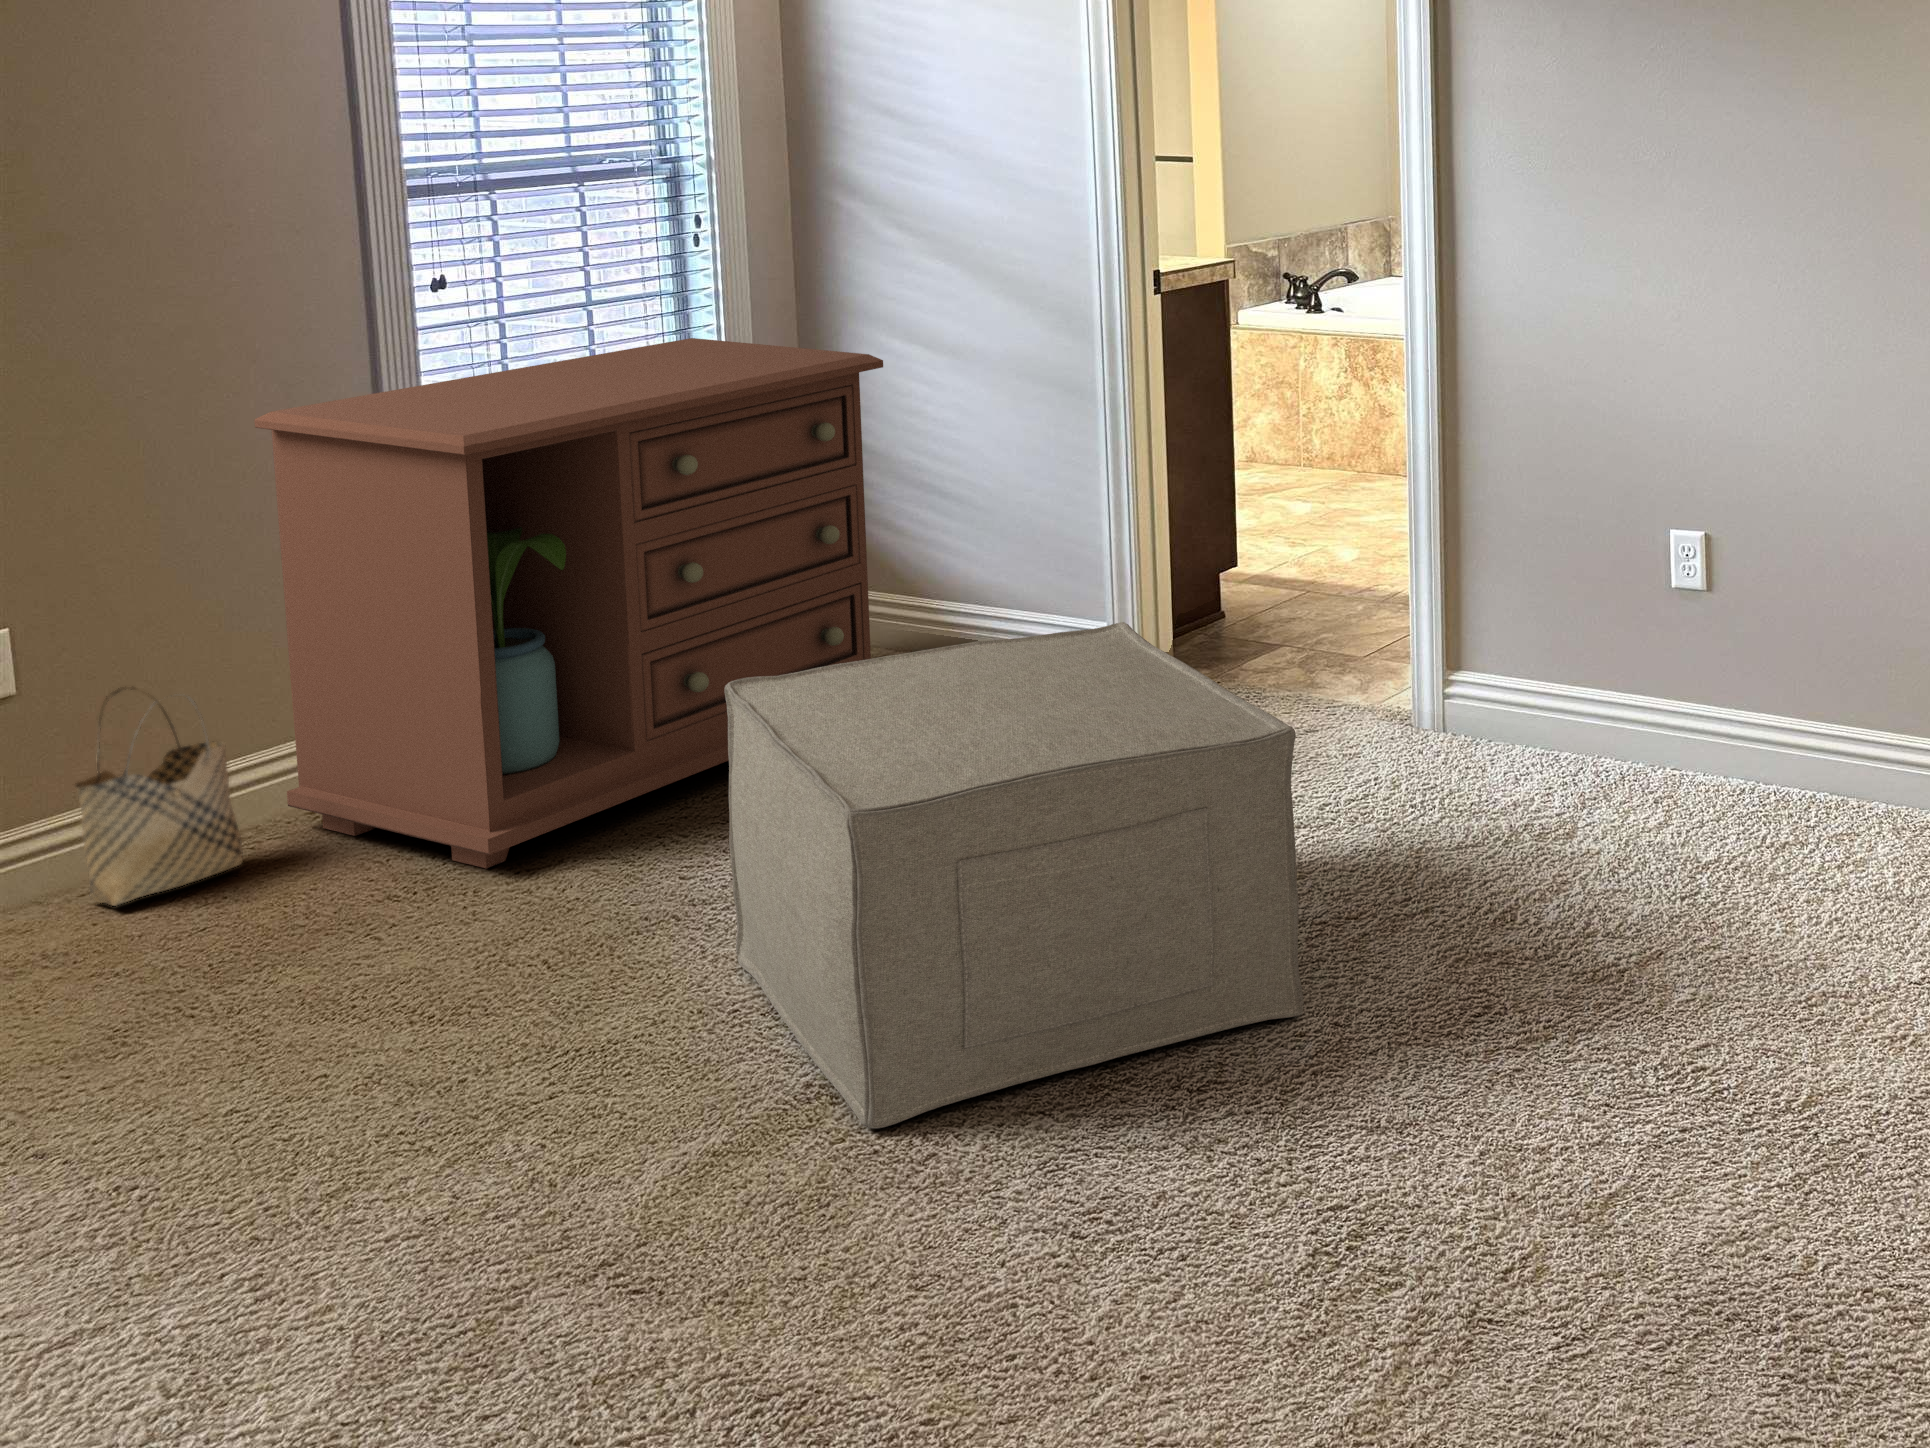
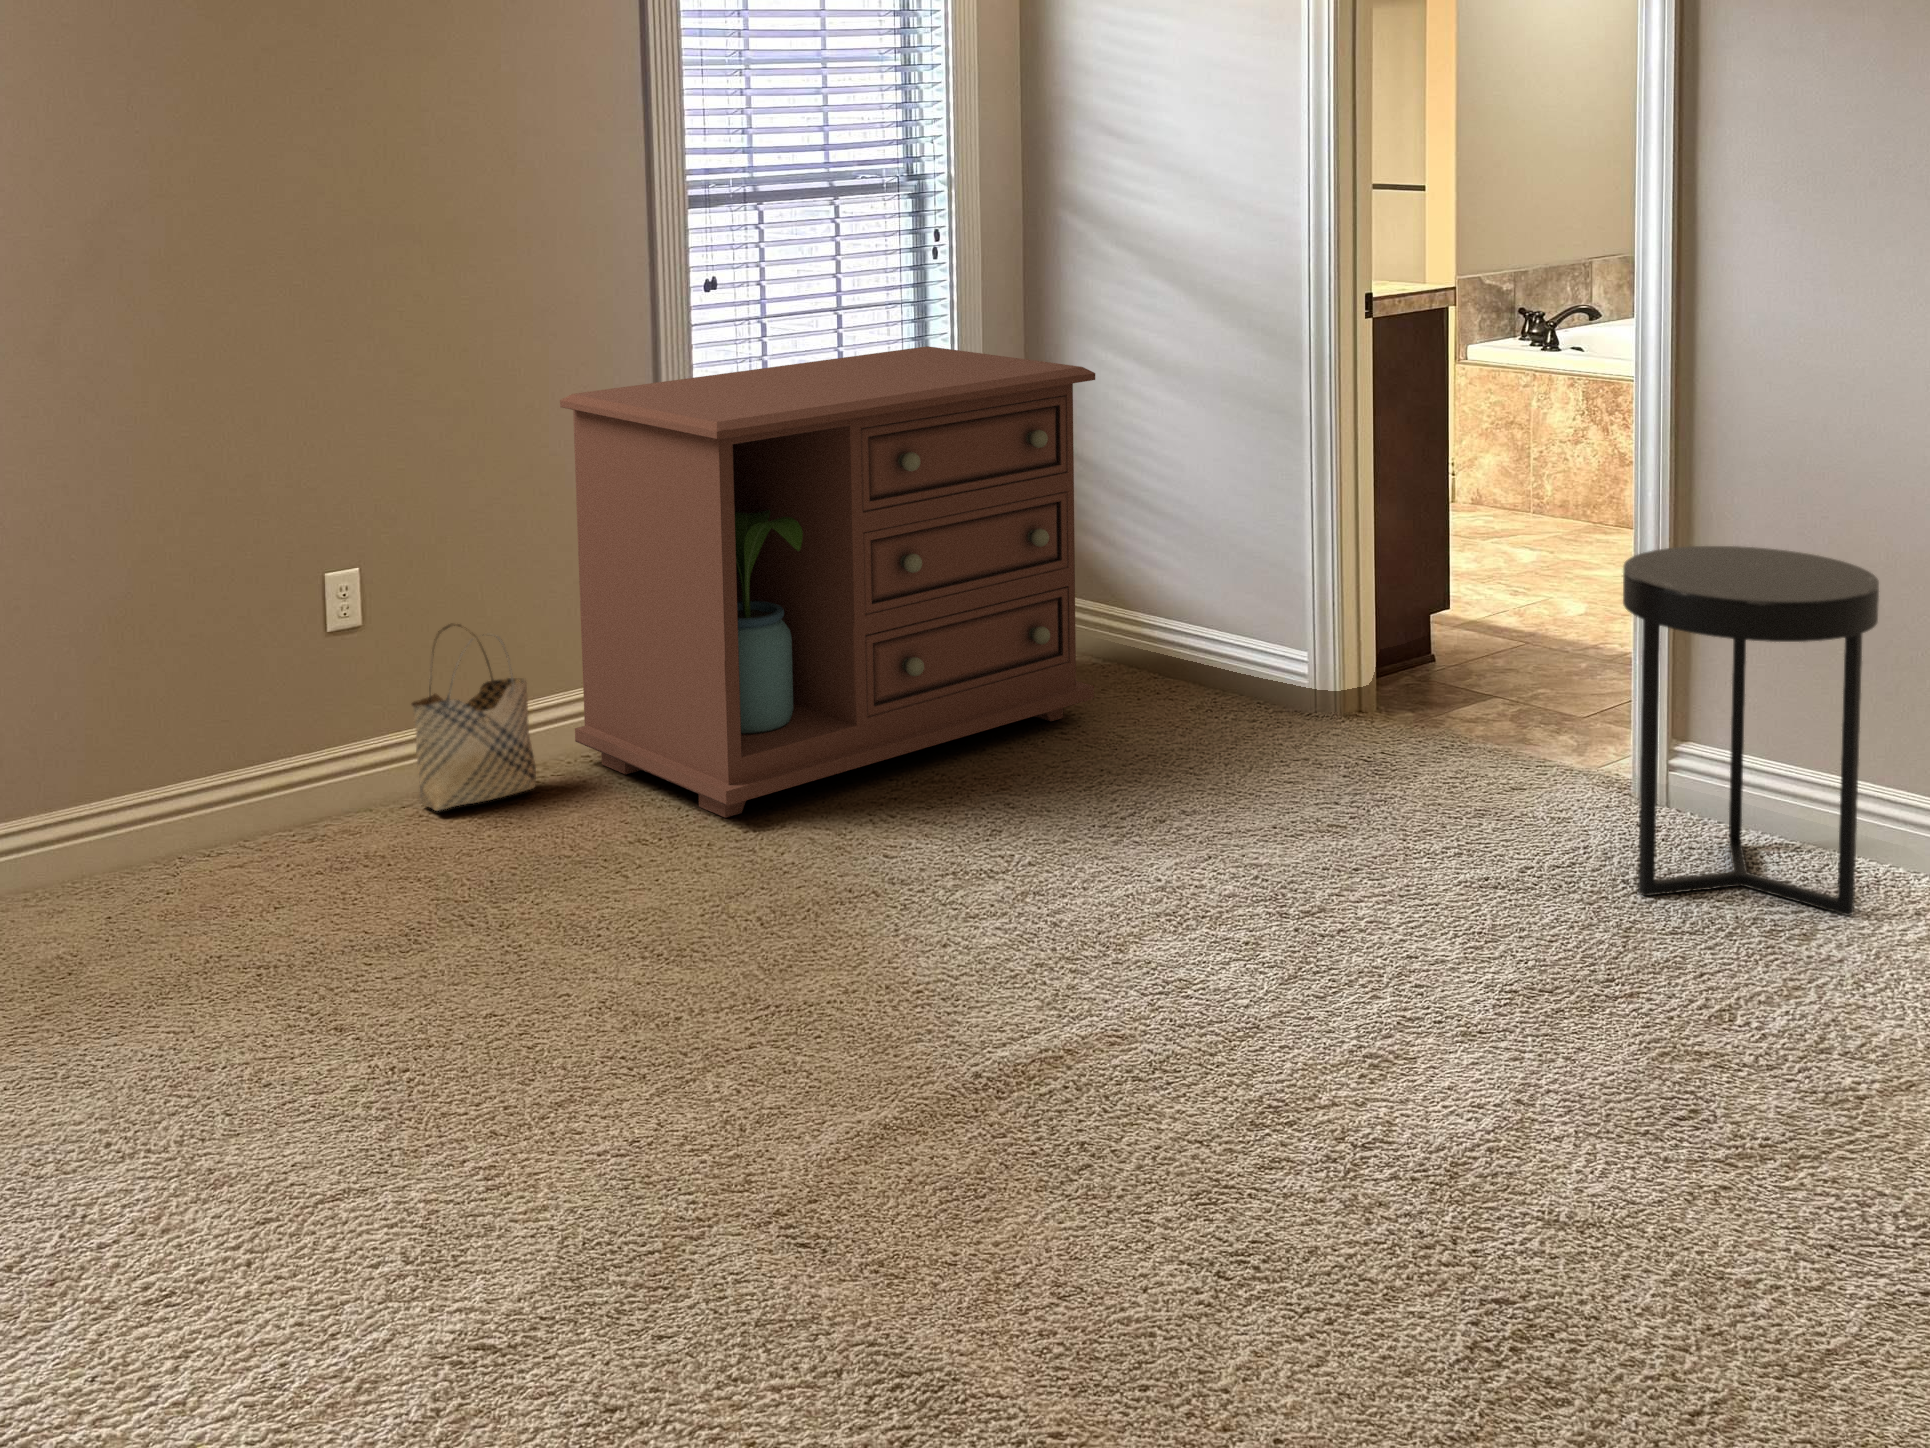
side table: none [1408,496,1624,825] -> present [1623,546,1879,916]
ottoman: present [724,622,1303,1128] -> none [923,645,1482,1125]

